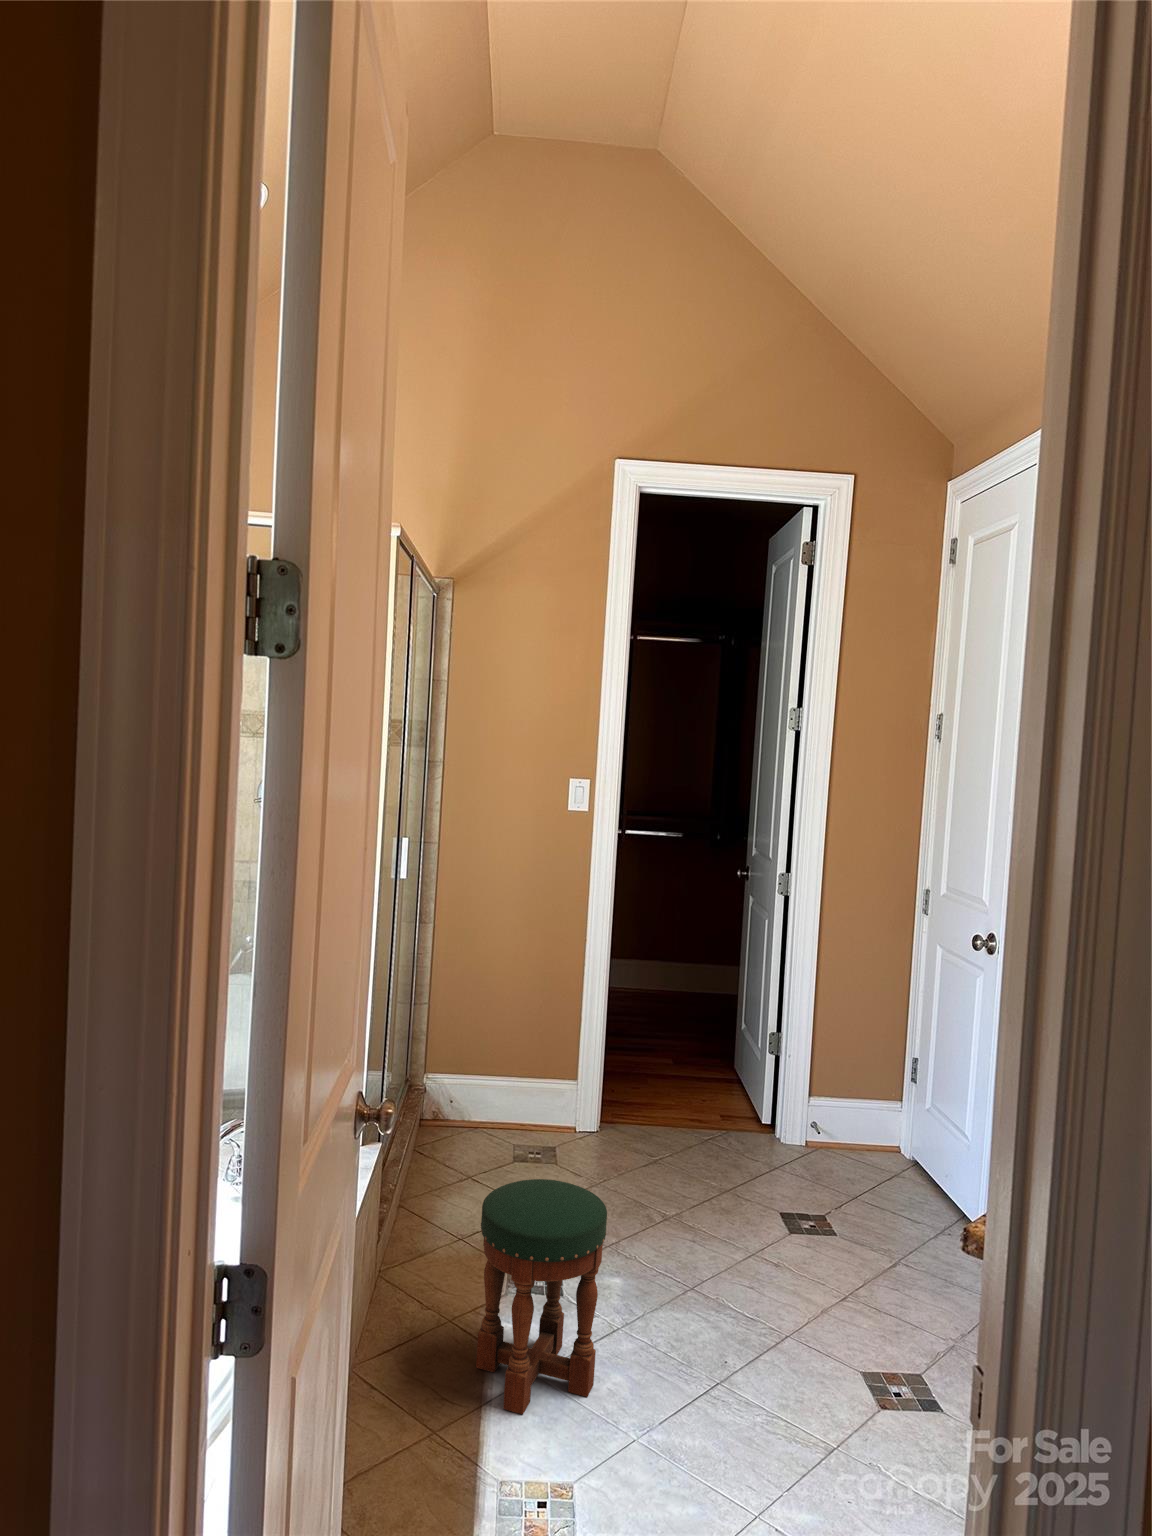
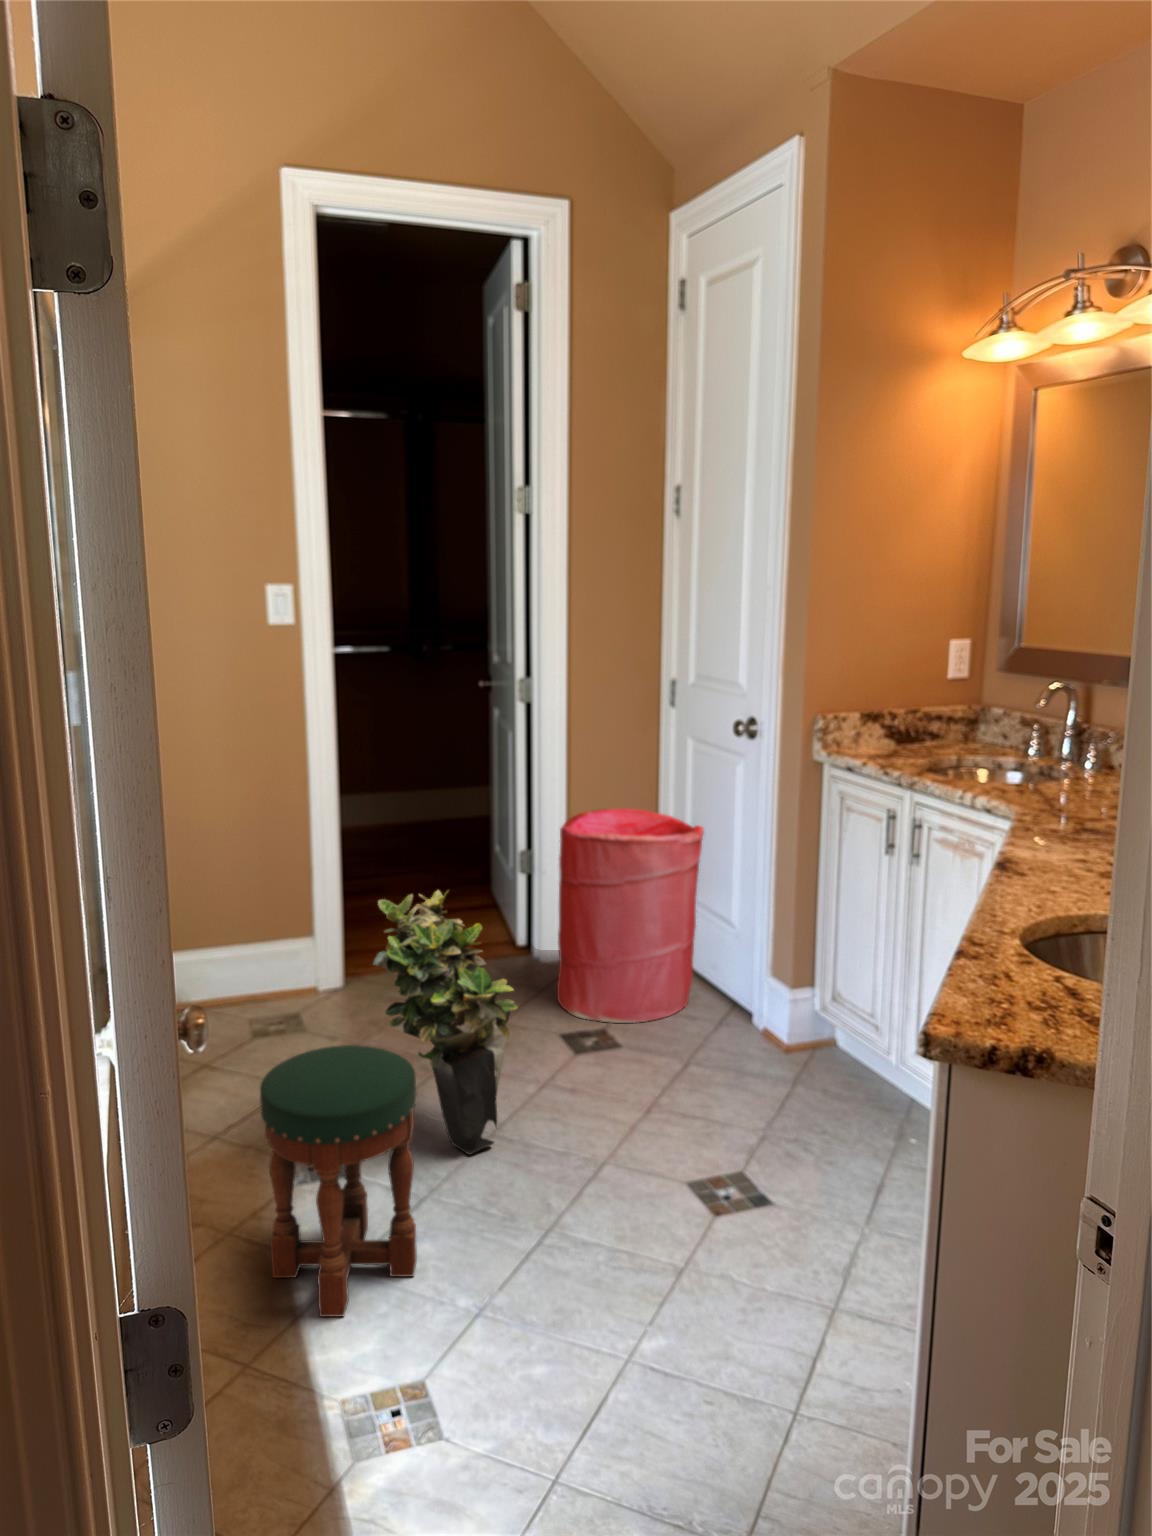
laundry hamper: none [786,1006,940,1218] -> present [557,808,704,1023]
potted plant: none [599,1060,722,1305] -> present [373,890,517,1155]

